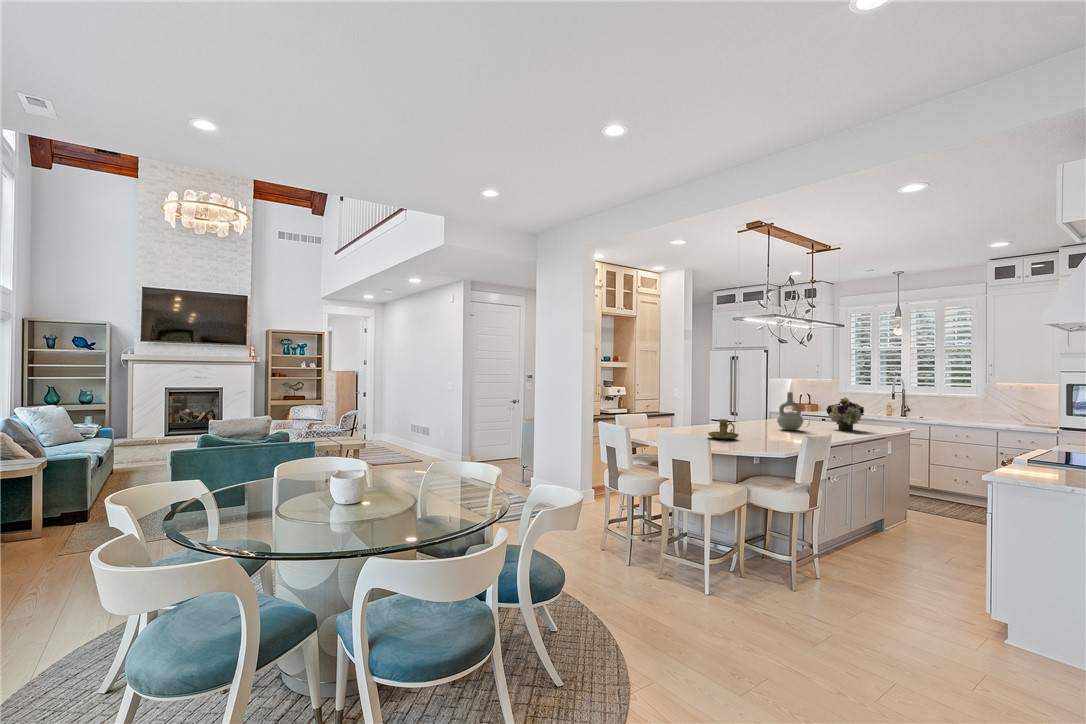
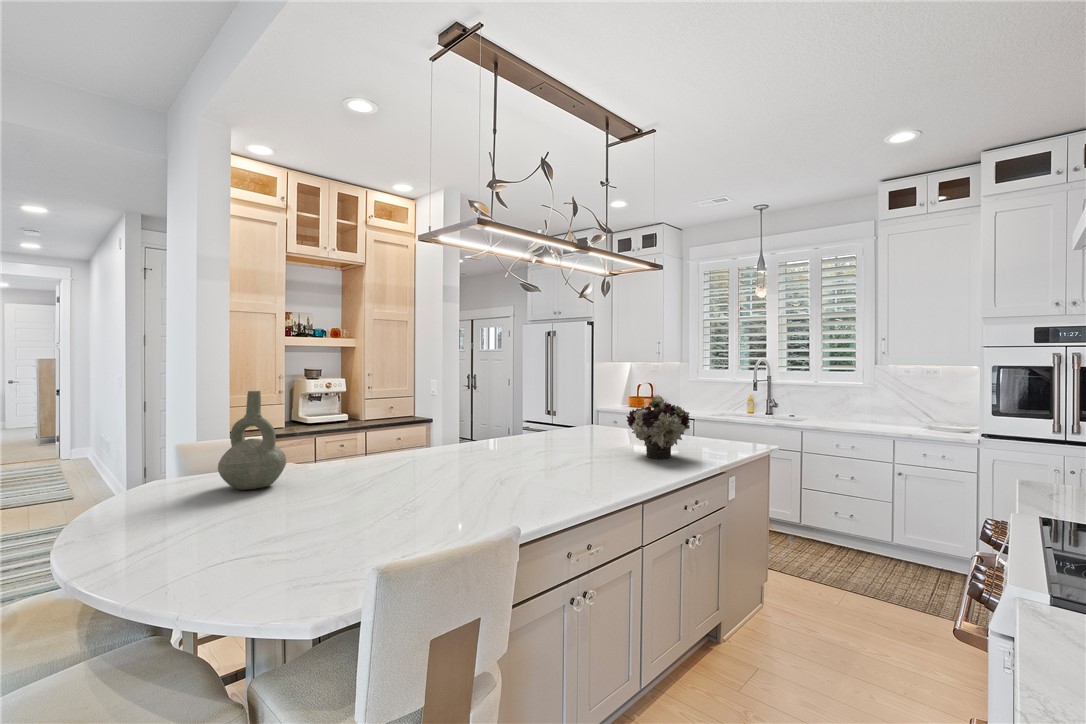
decorative vase: present [777,392,803,430] -> present [218,391,286,490]
candle holder: present [708,419,739,439] -> none [270,465,364,523]

